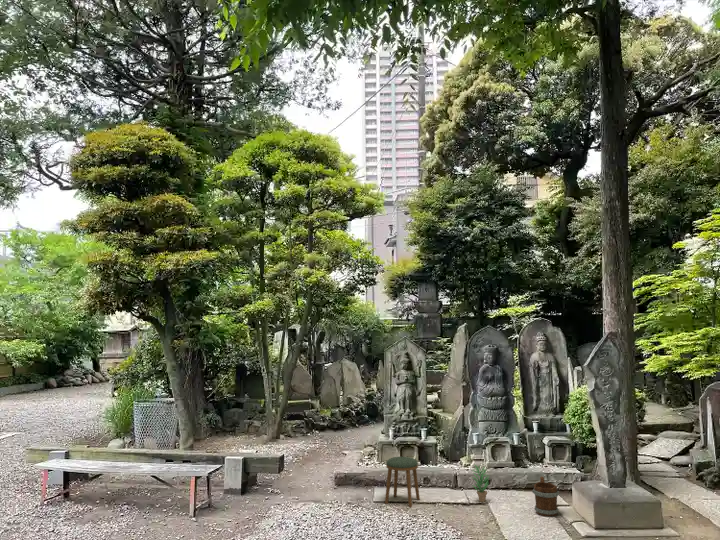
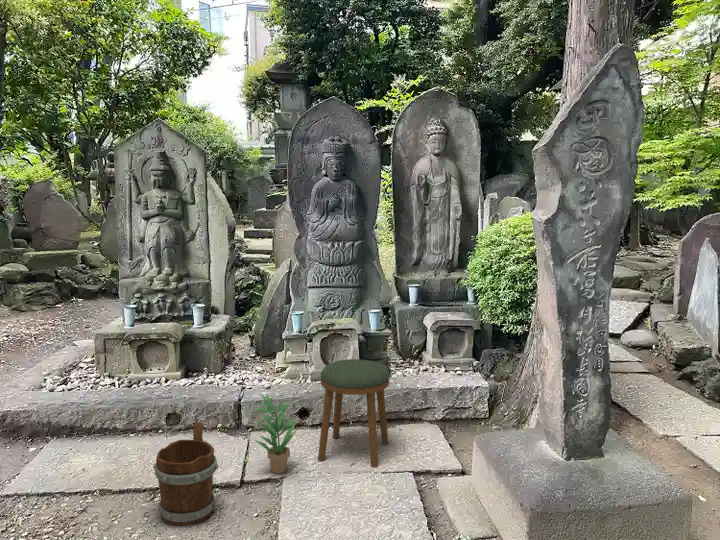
stool: present [385,457,420,507] -> present [318,359,389,468]
bucket: present [532,477,559,516] -> present [153,422,218,526]

